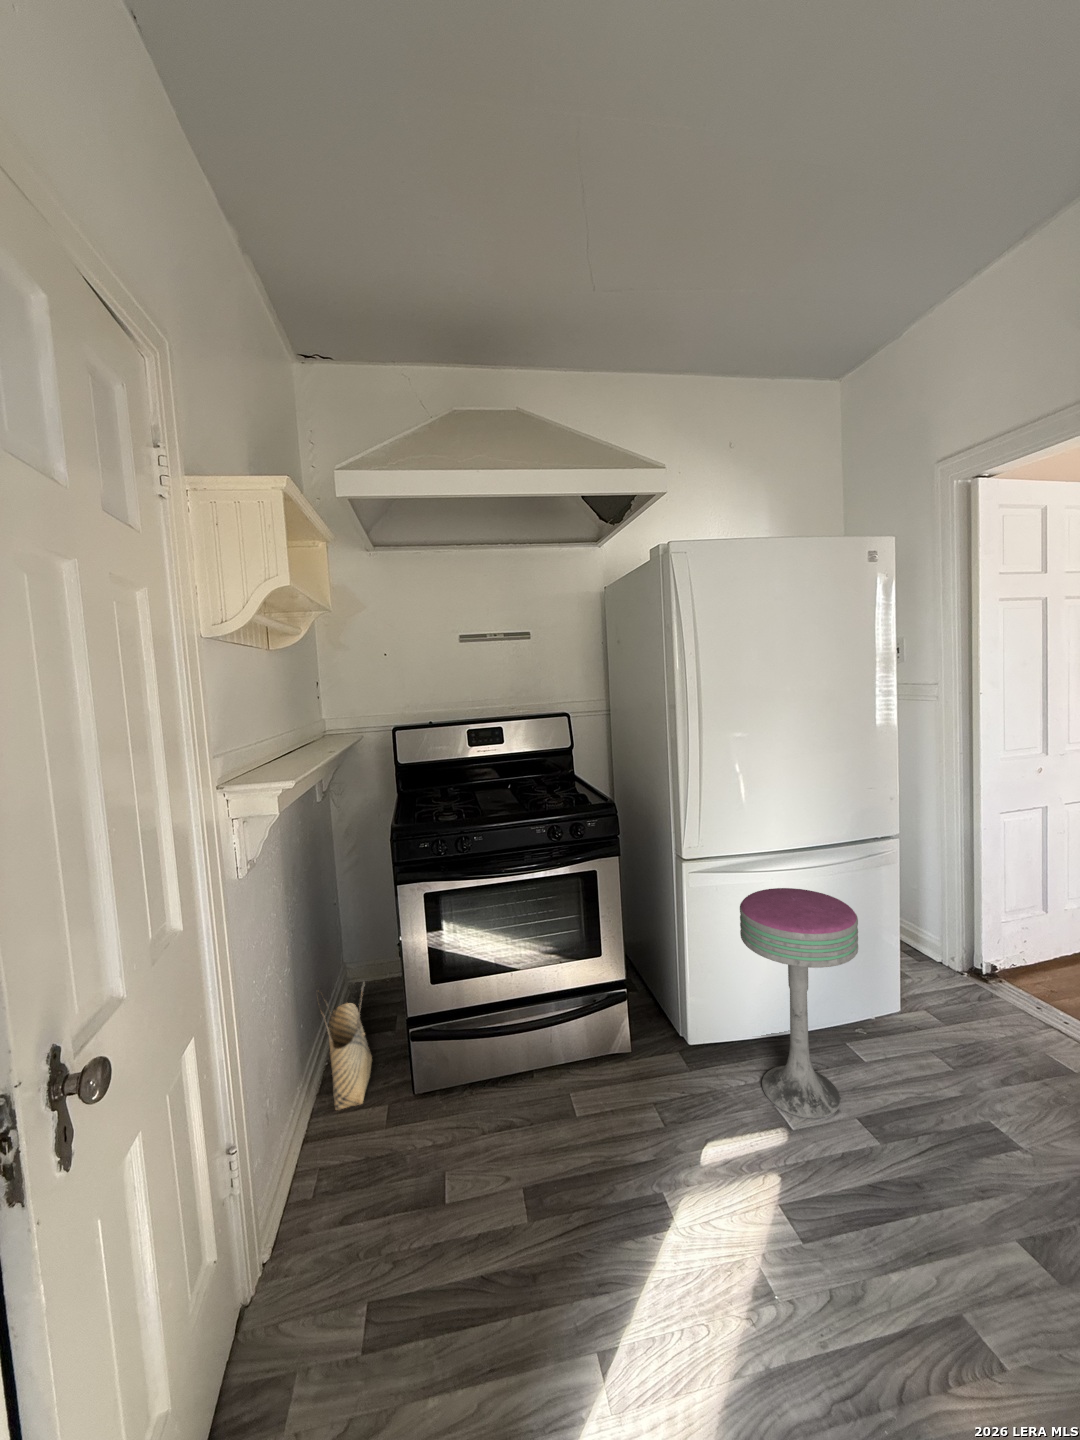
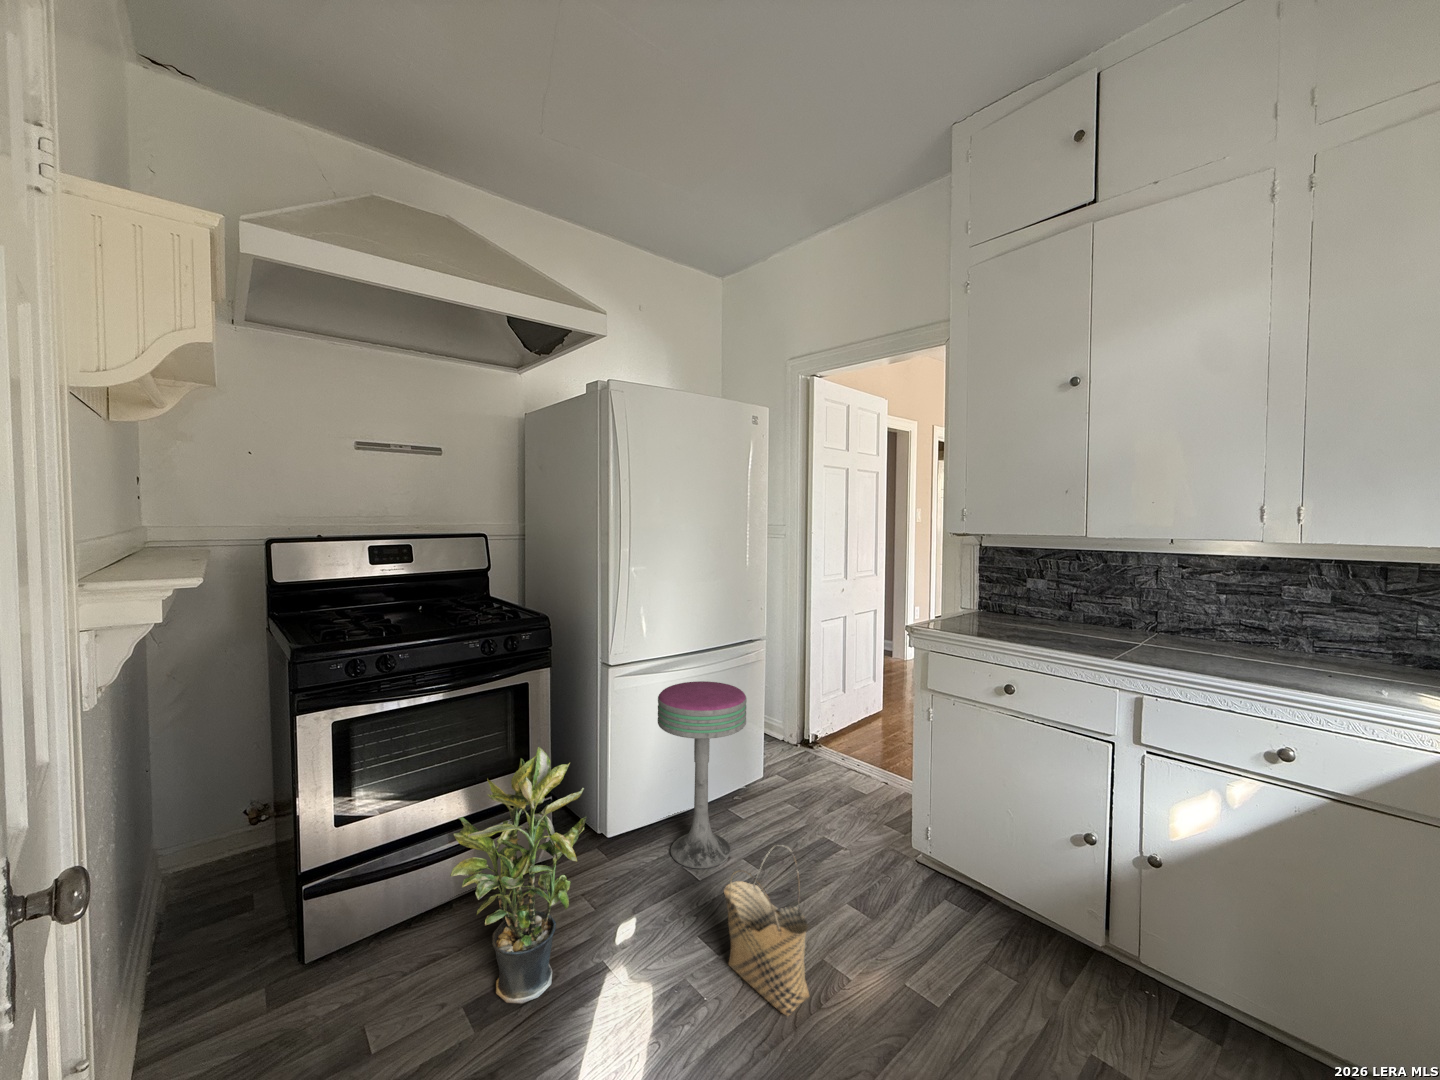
potted plant: none [507,950,640,1208] -> present [450,747,586,1004]
woven basket: present [317,982,372,1110] -> present [724,845,809,1016]

